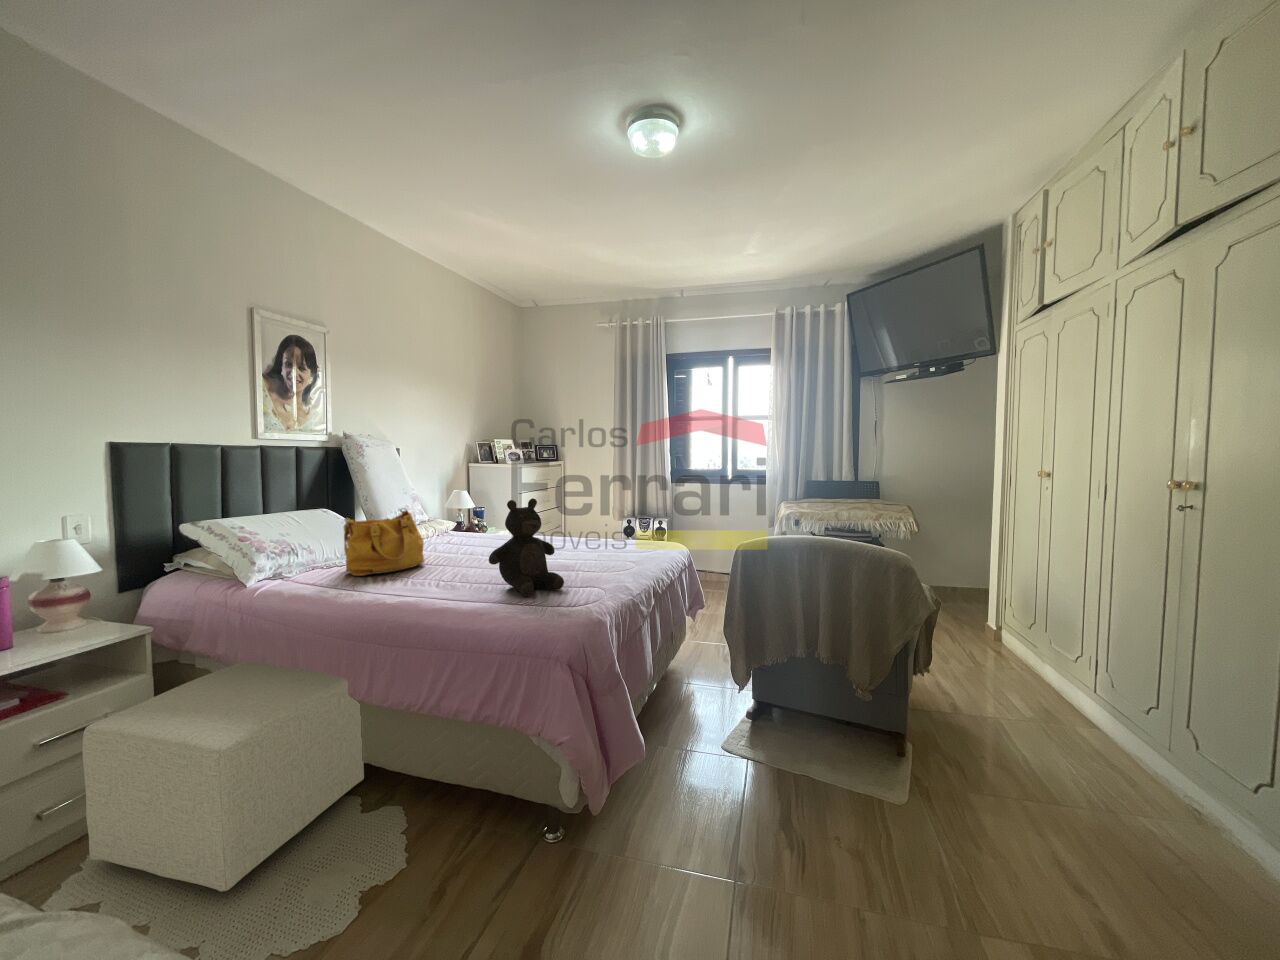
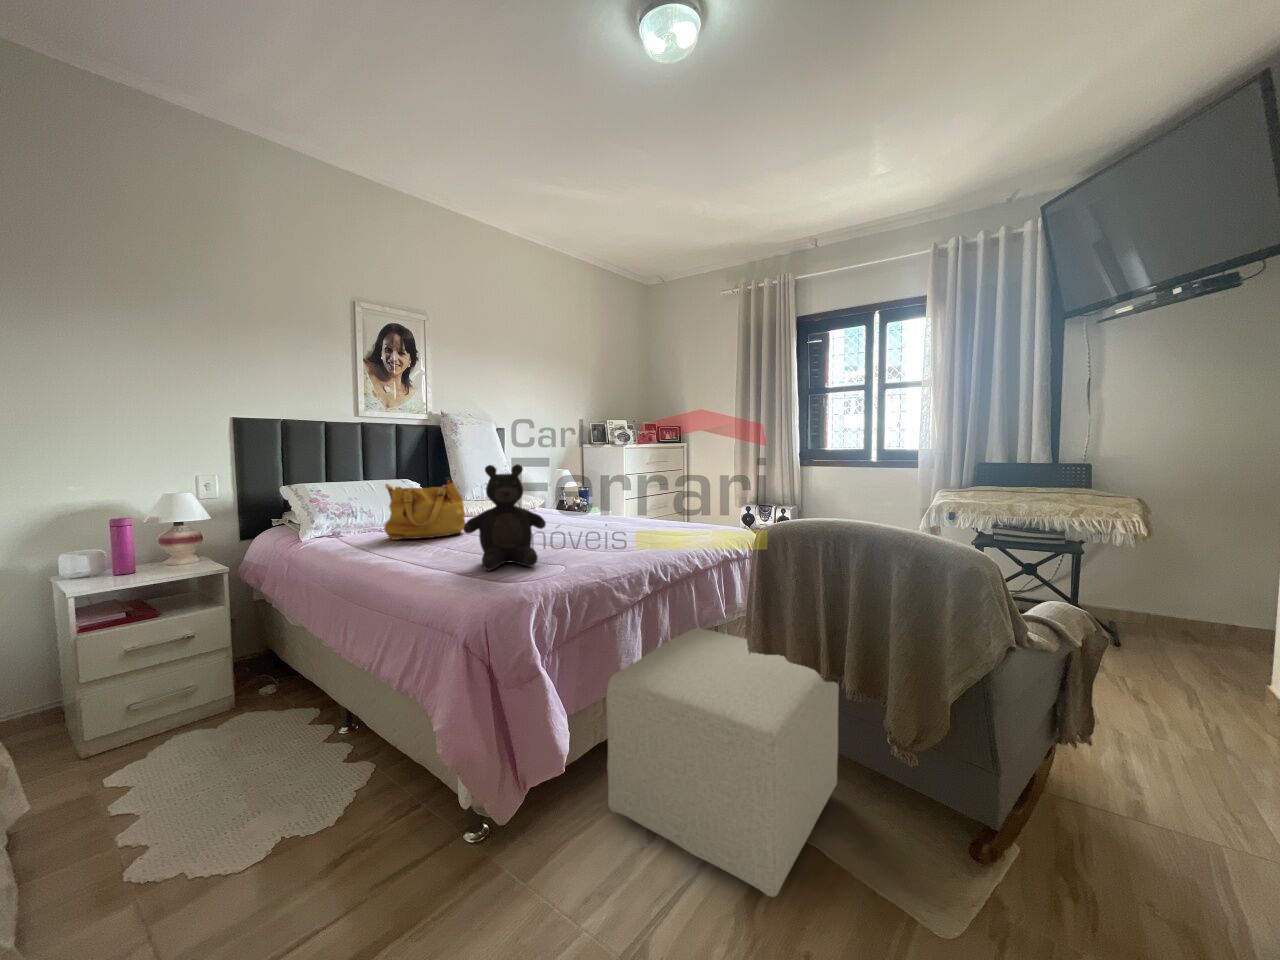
ottoman: present [82,662,364,892] -> present [606,628,839,897]

